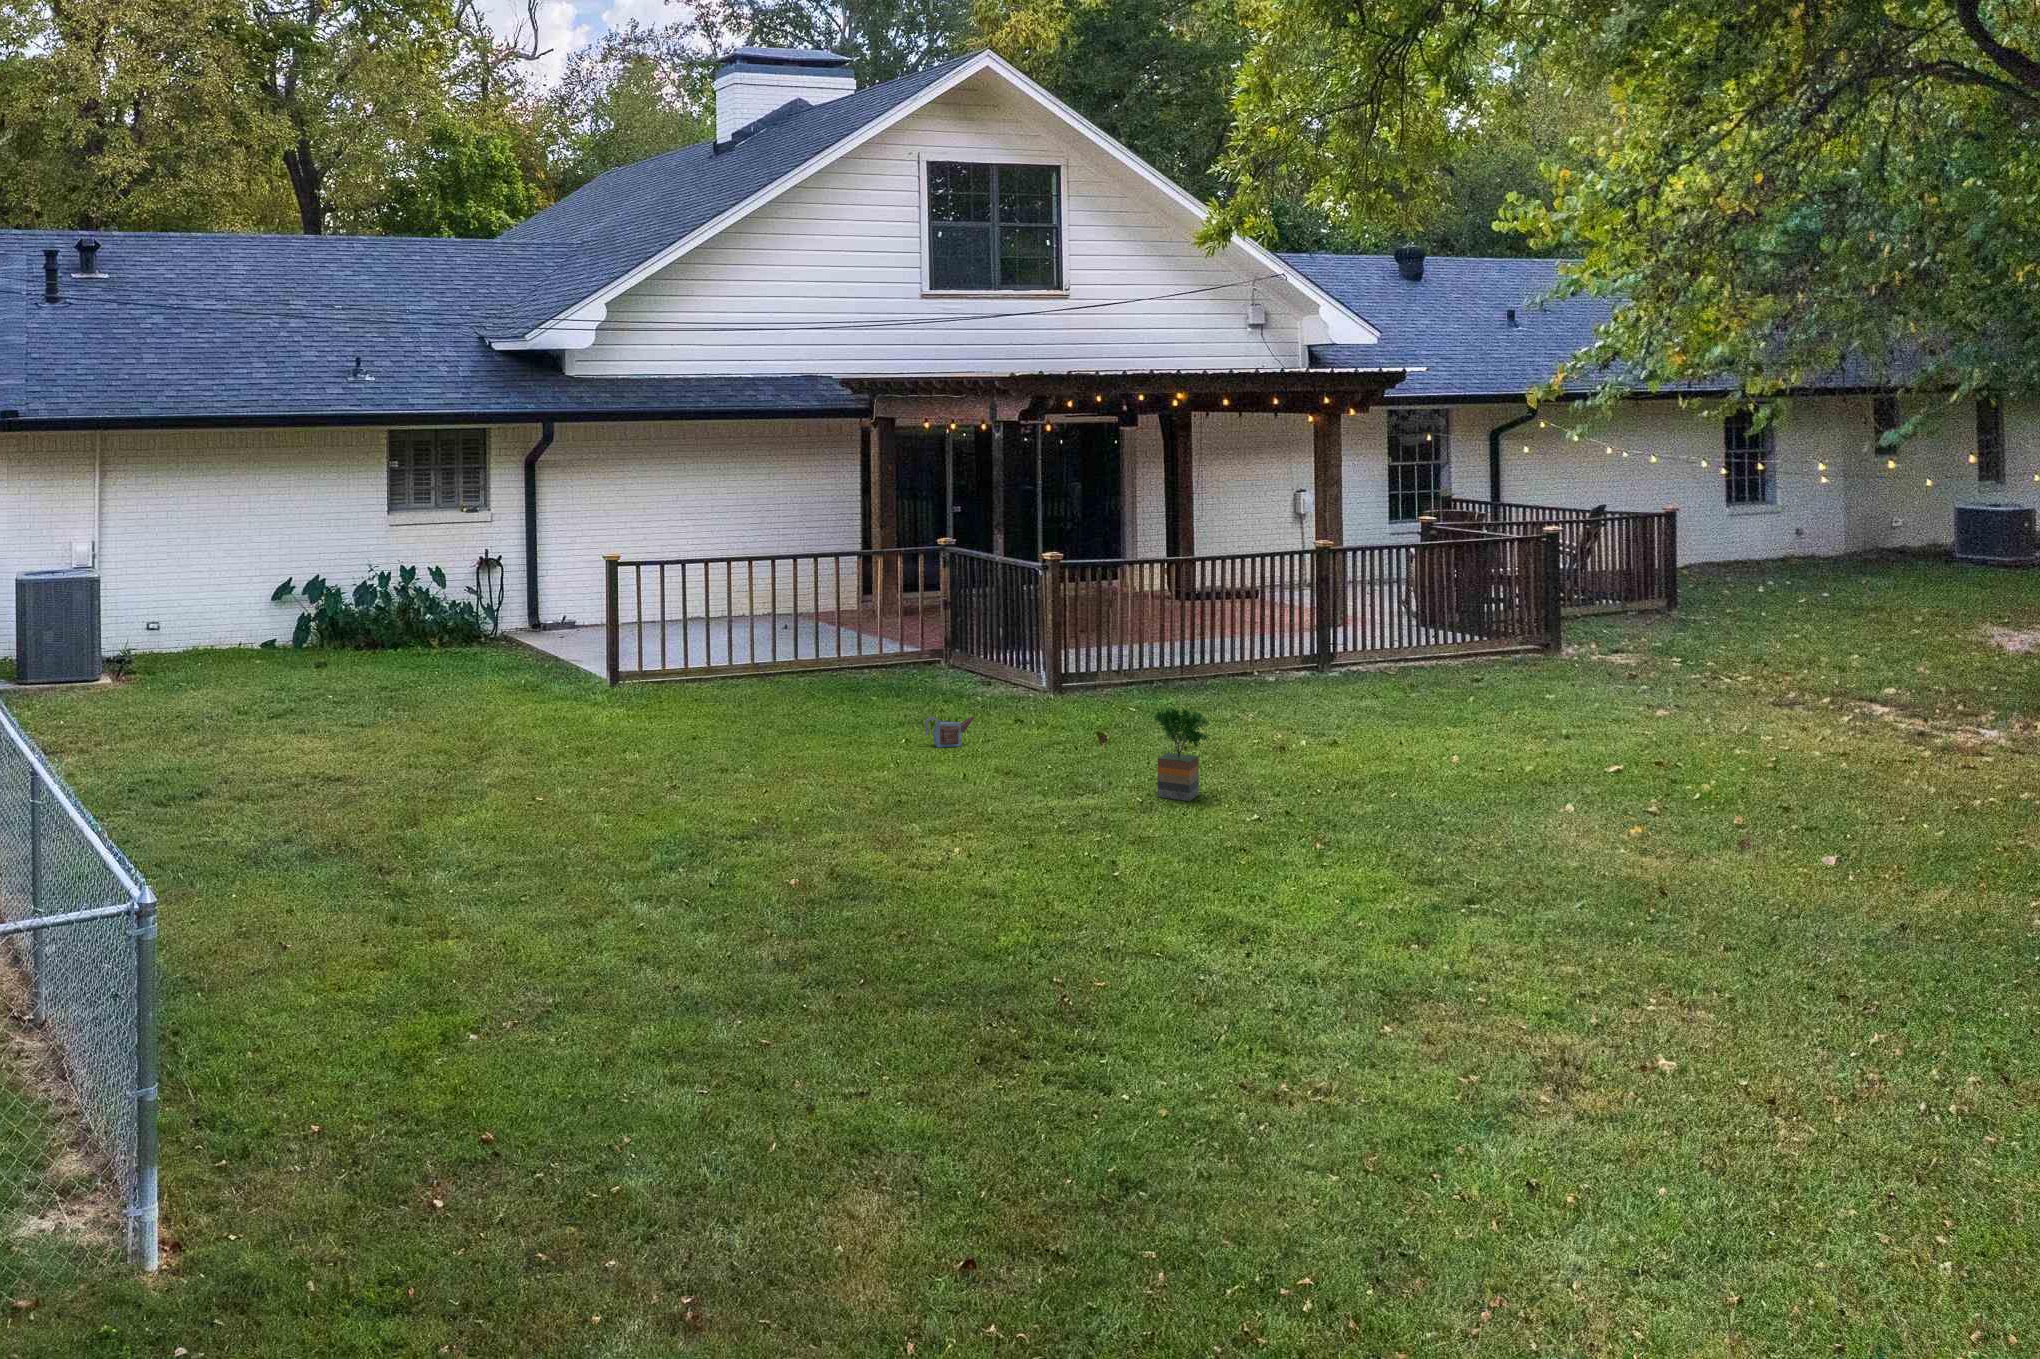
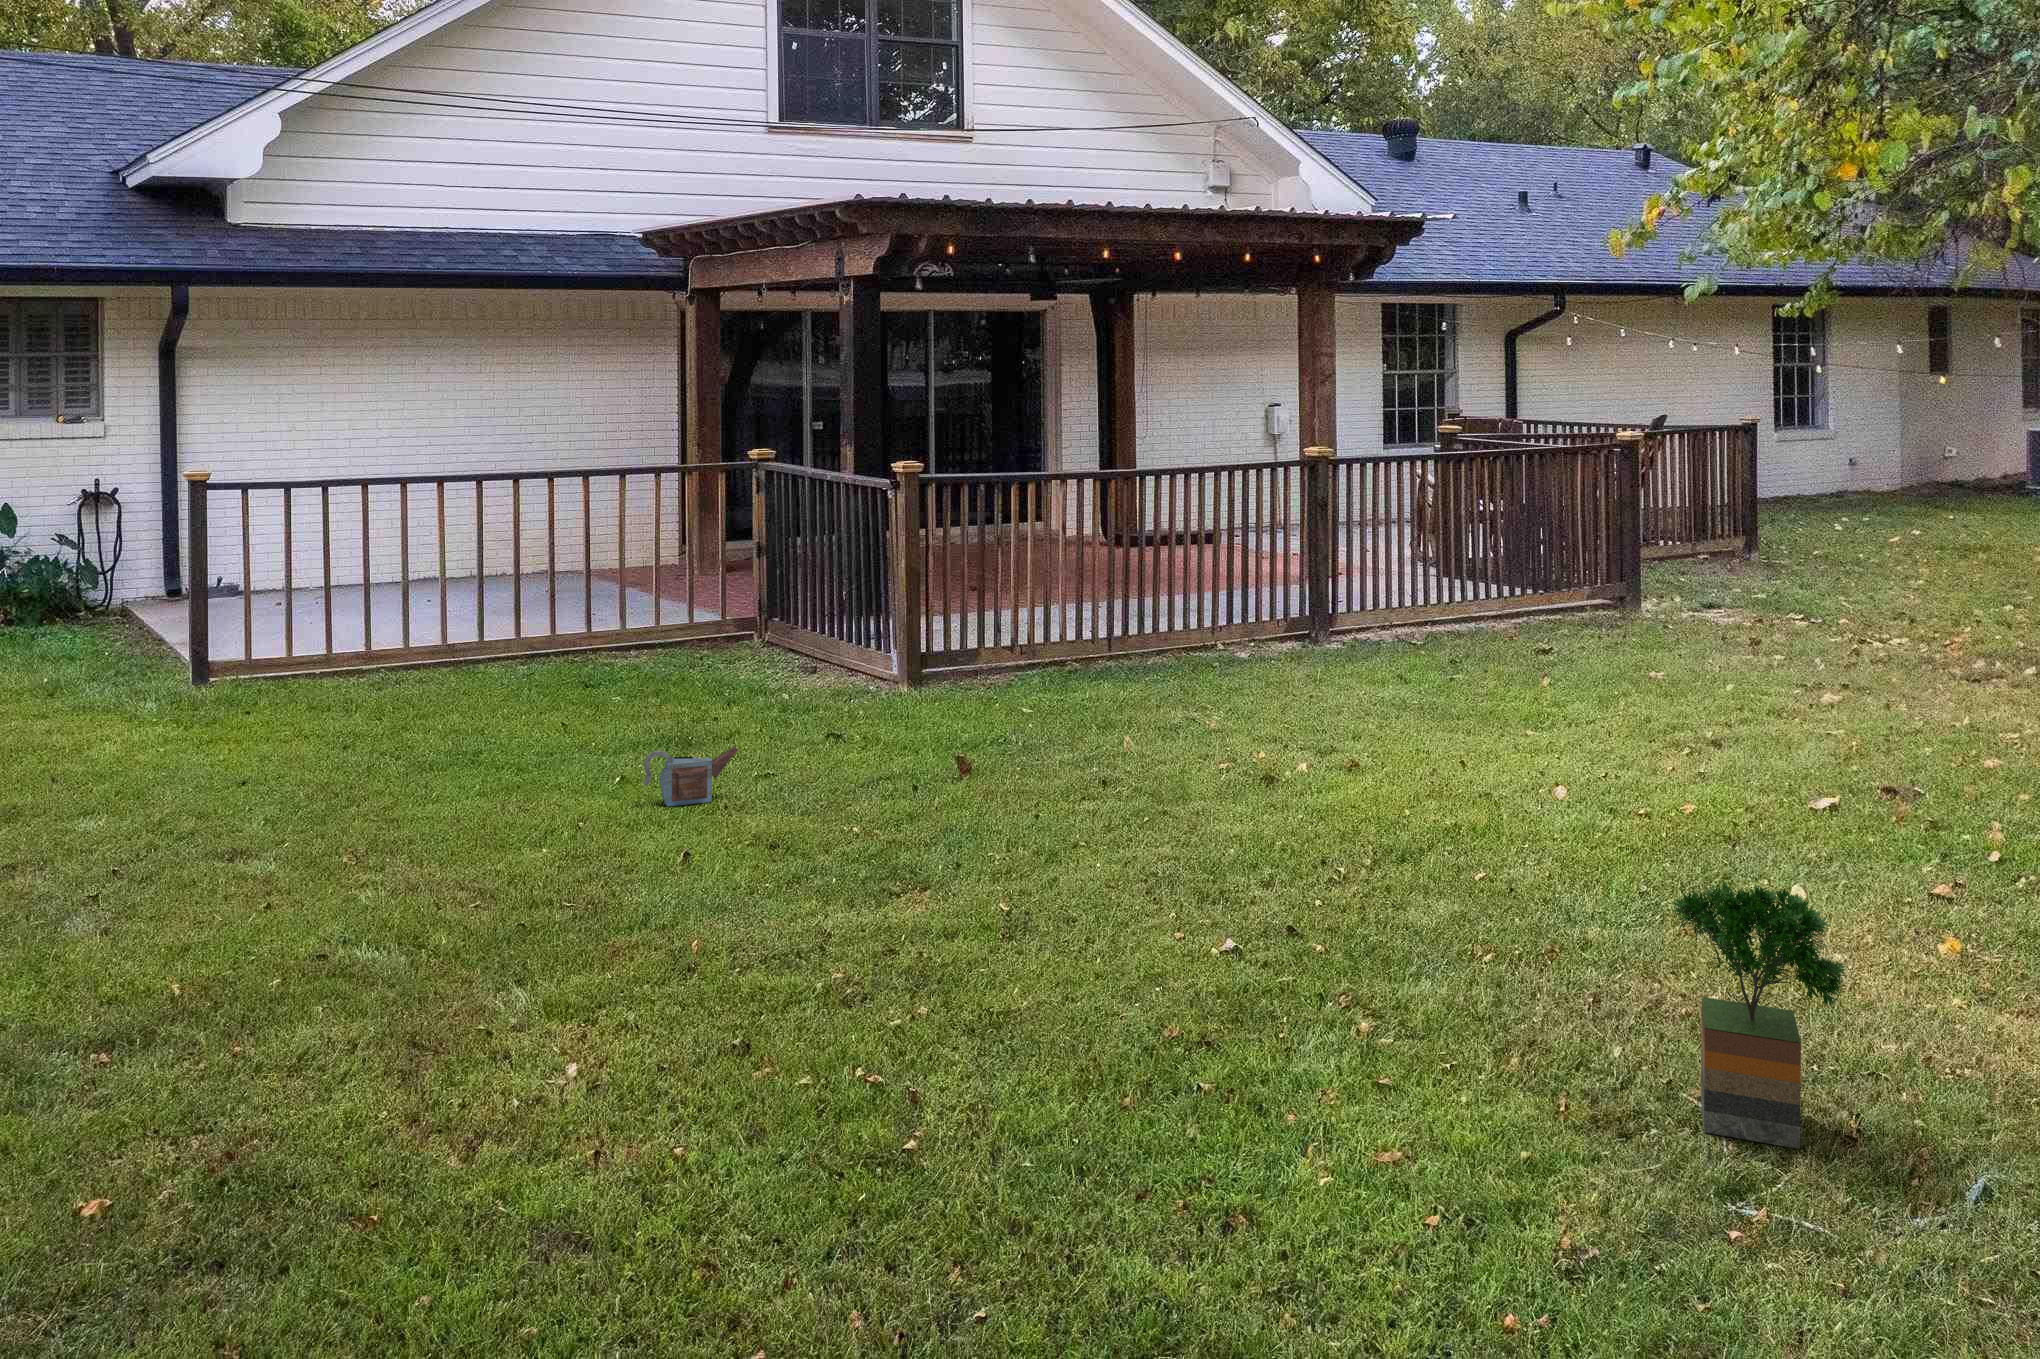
potted tree: present [1153,708,1209,801] -> present [1671,881,1847,1149]

